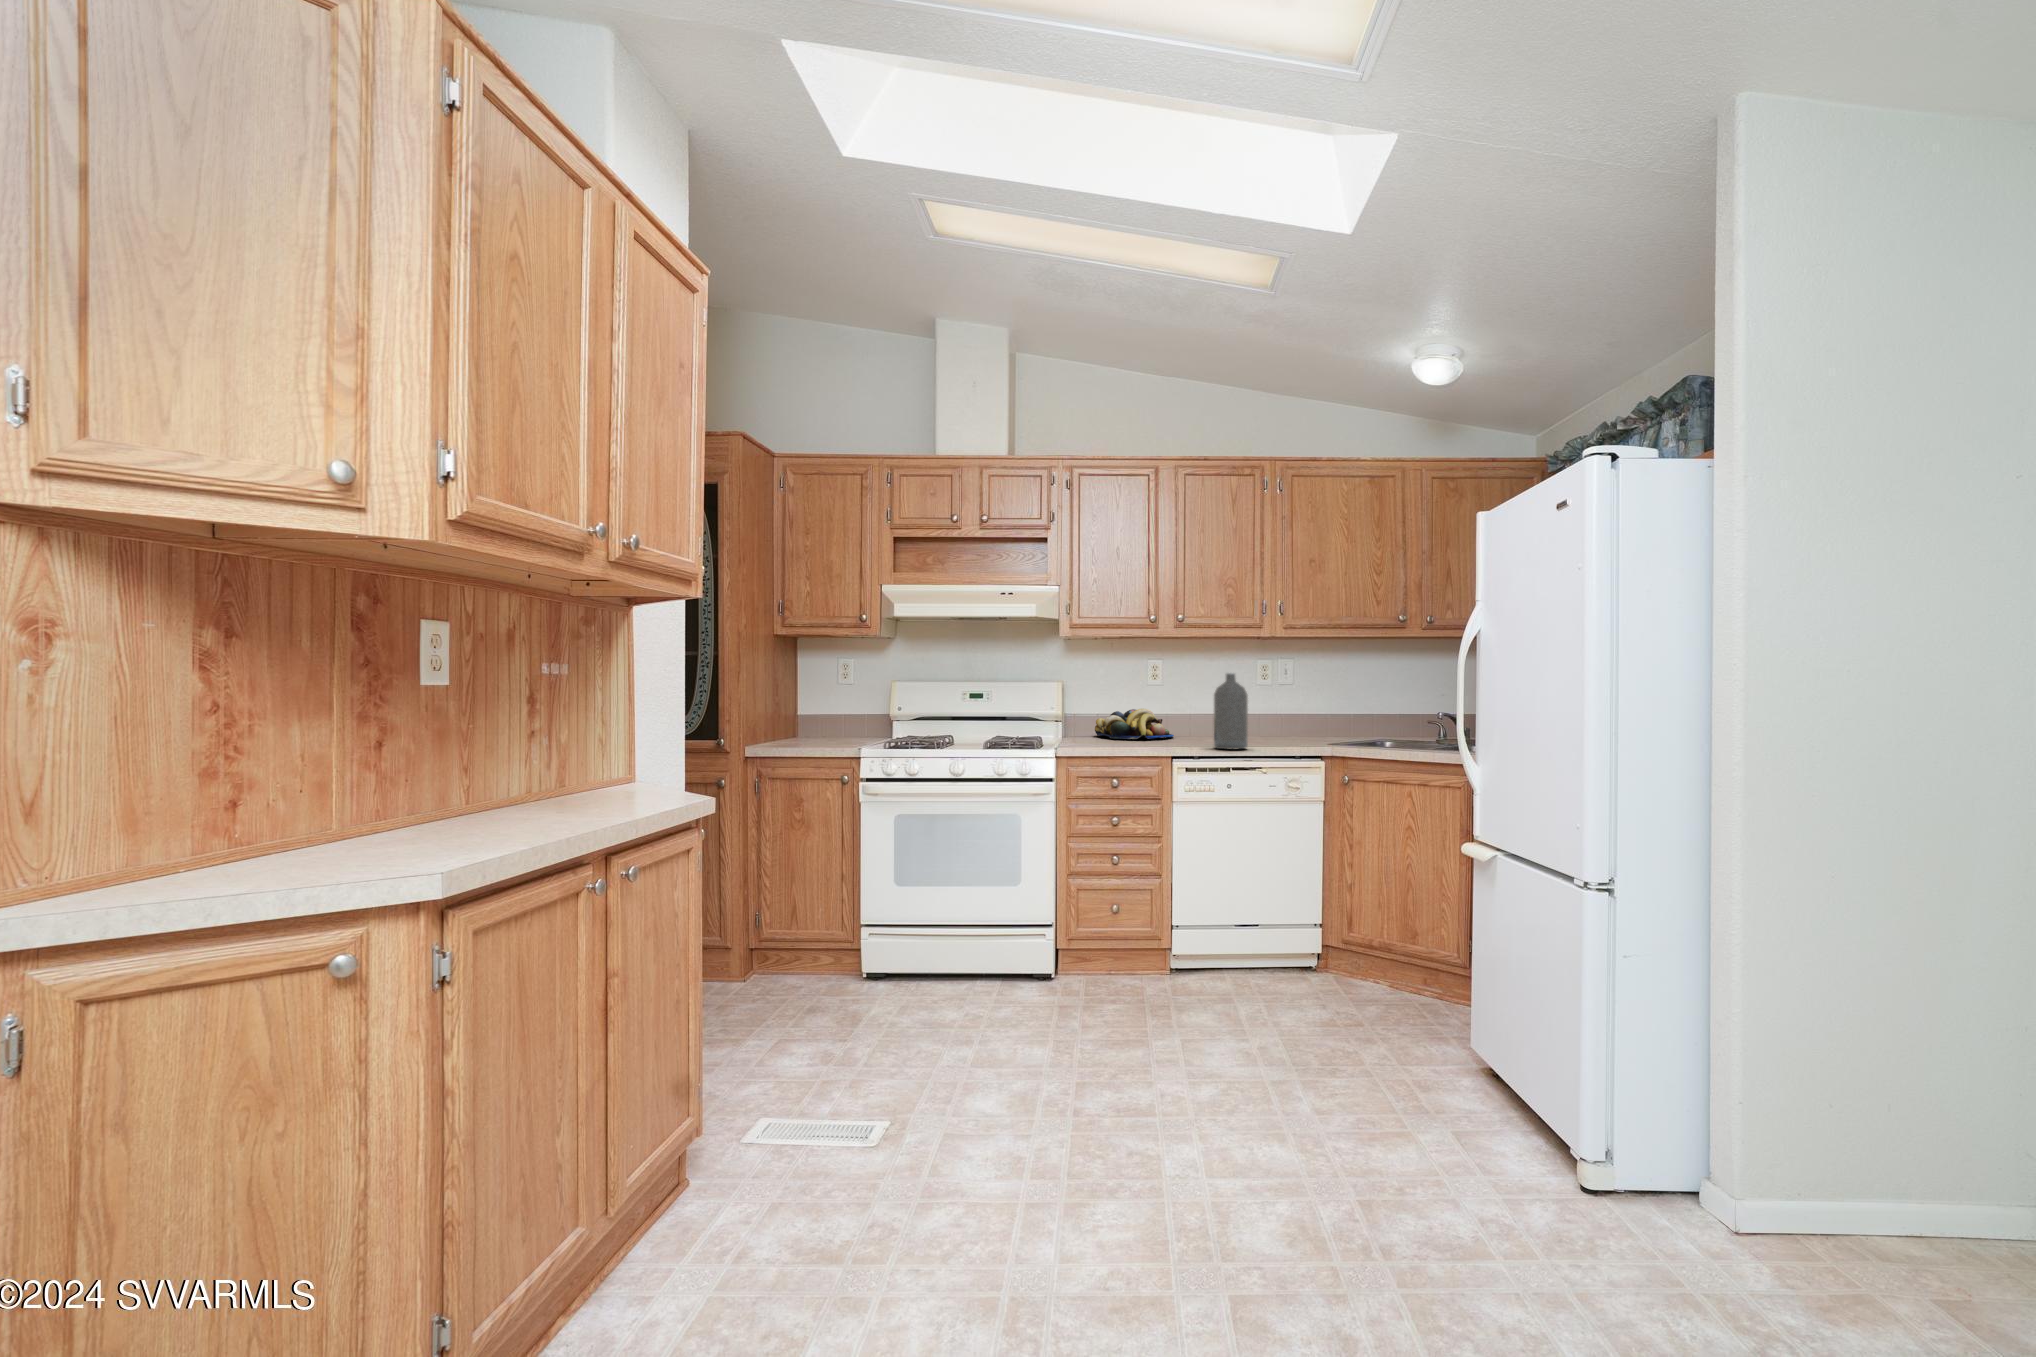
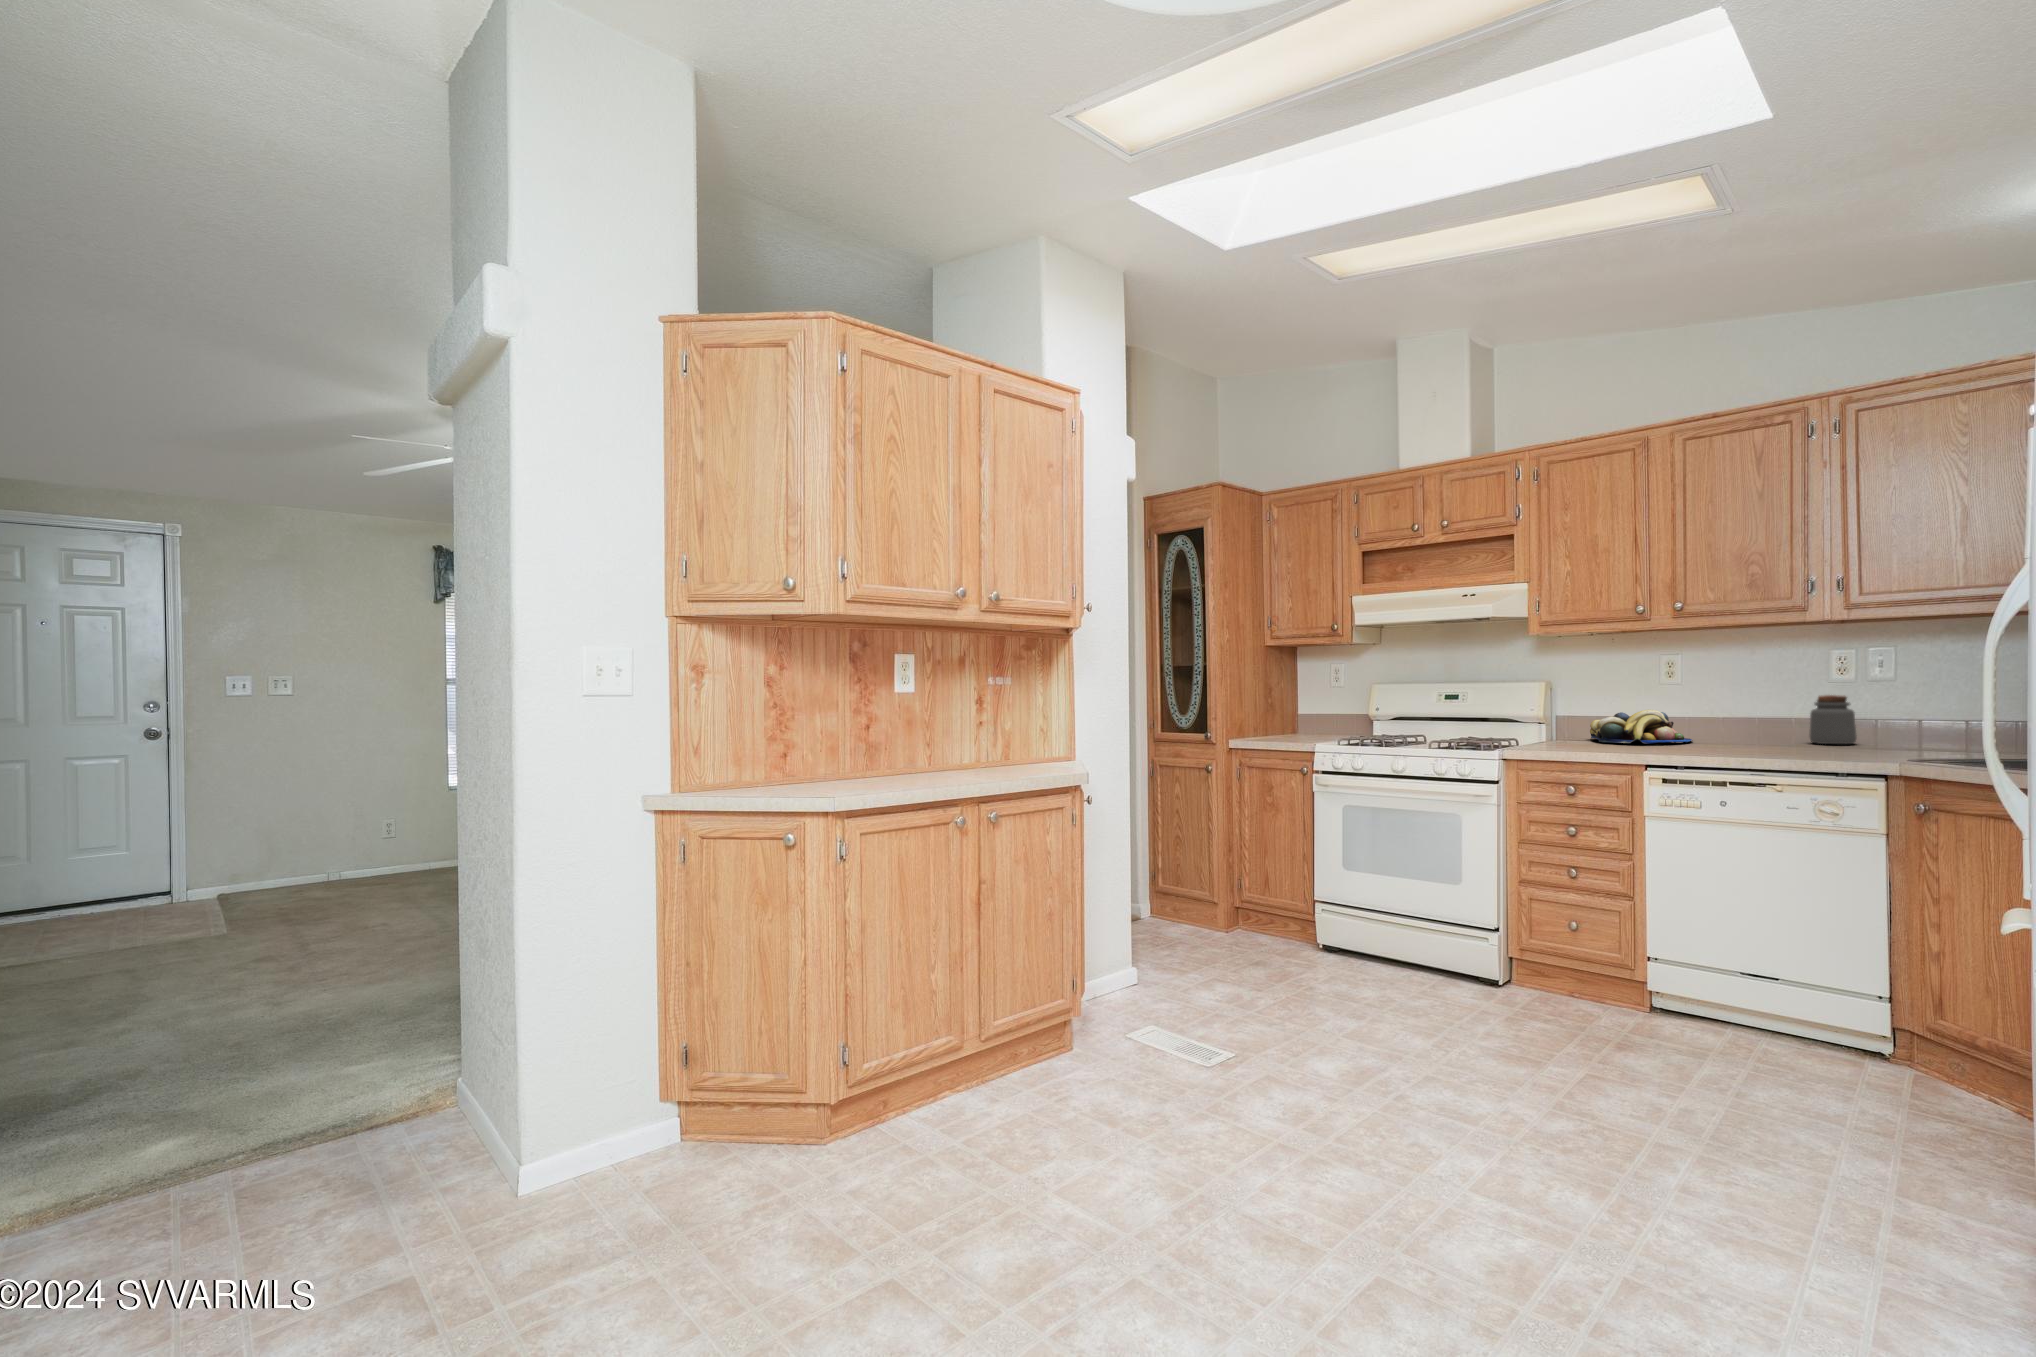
bottle: present [1214,673,1248,749] -> none [1702,670,1751,758]
jar: none [1247,697,1277,736] -> present [1810,695,1857,744]

